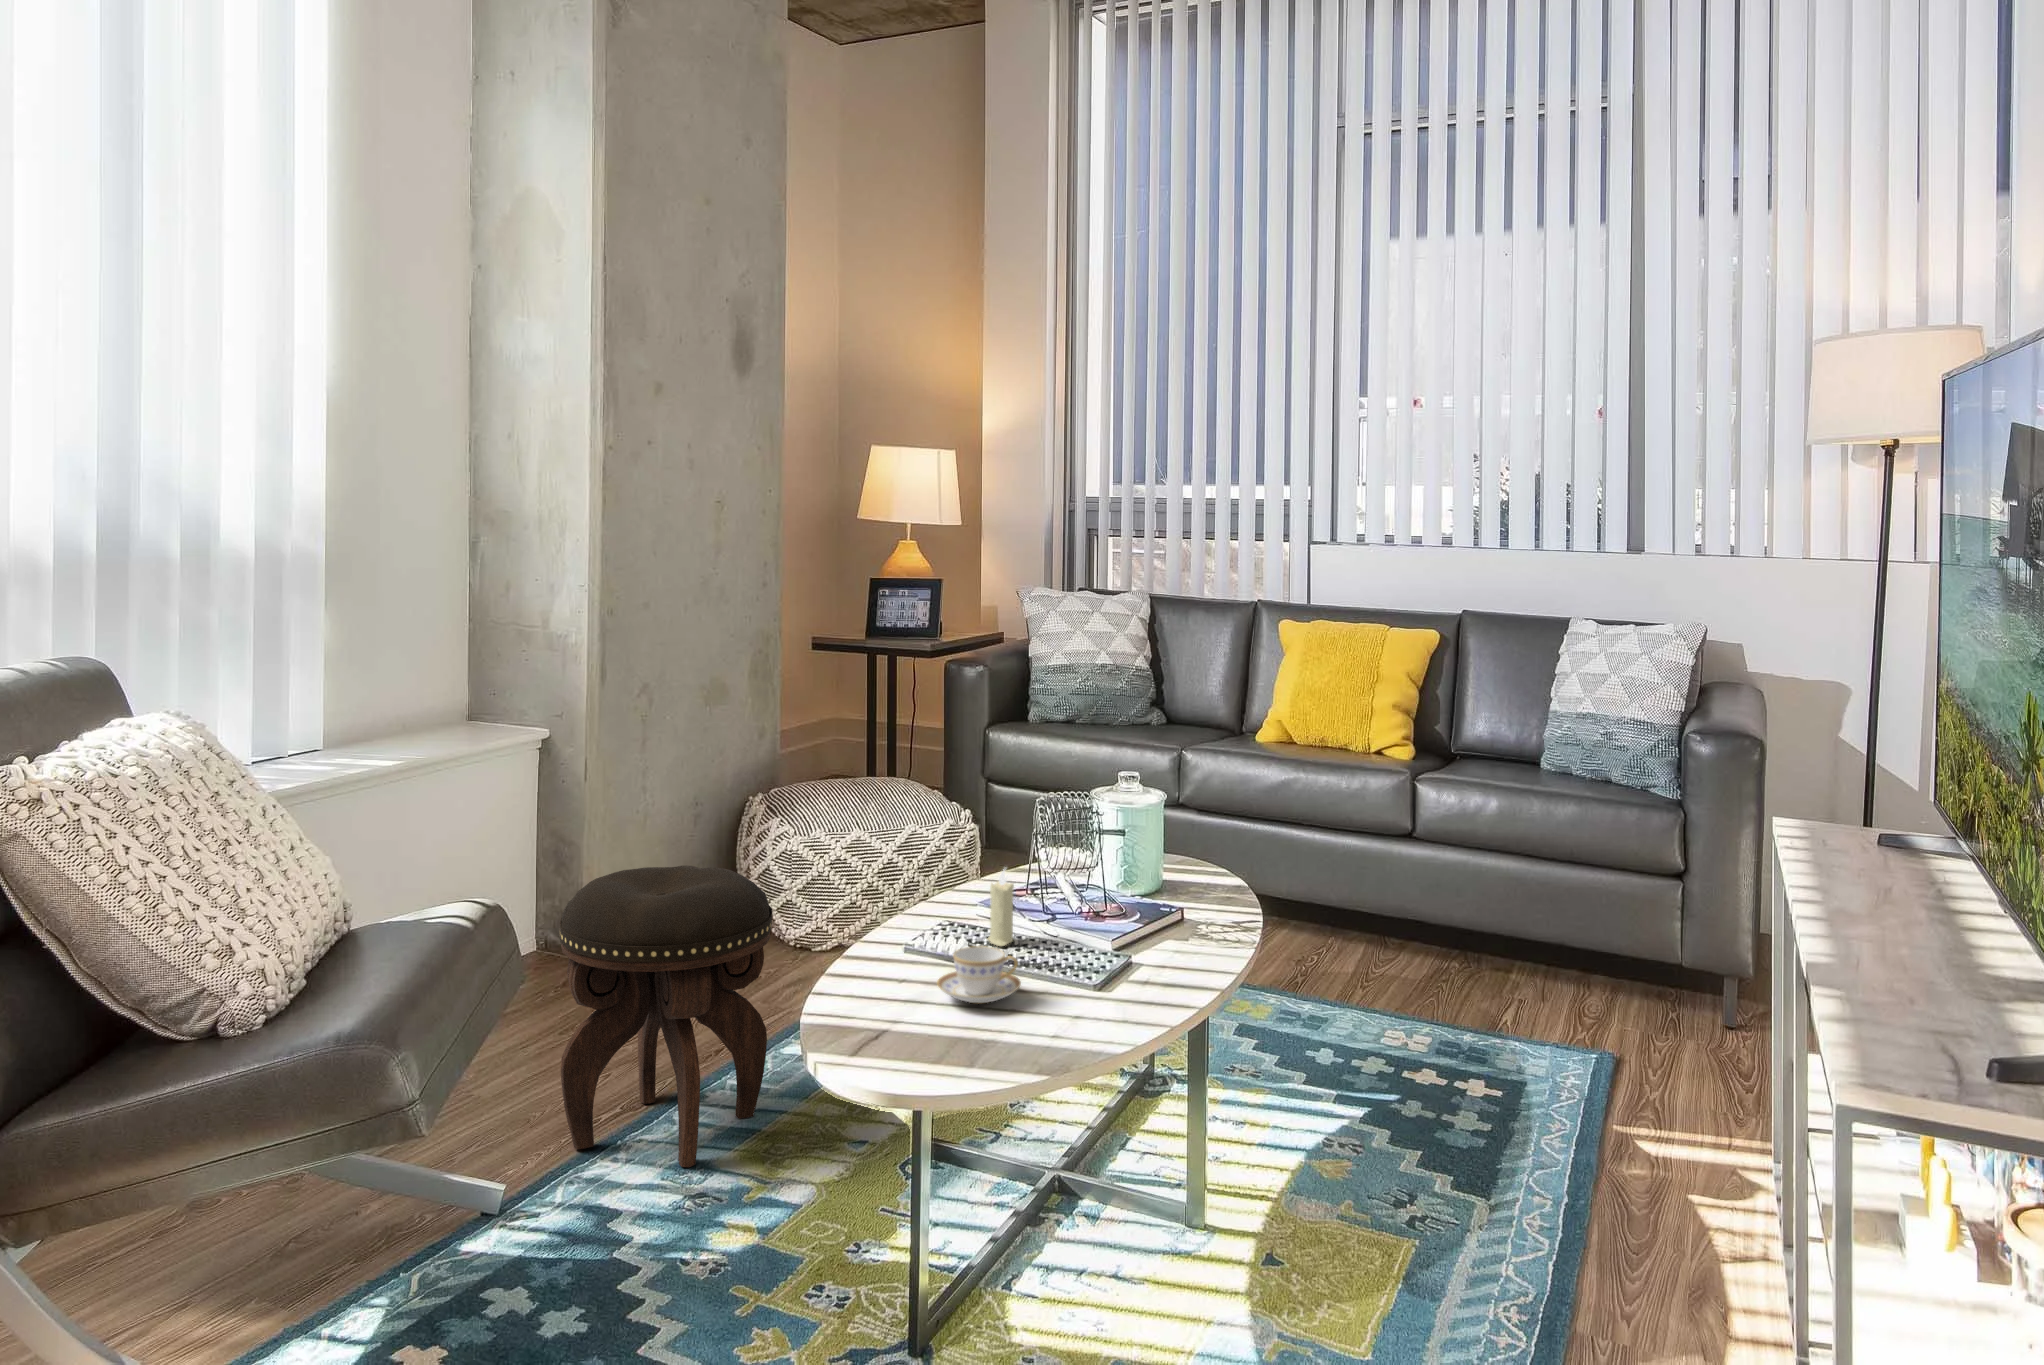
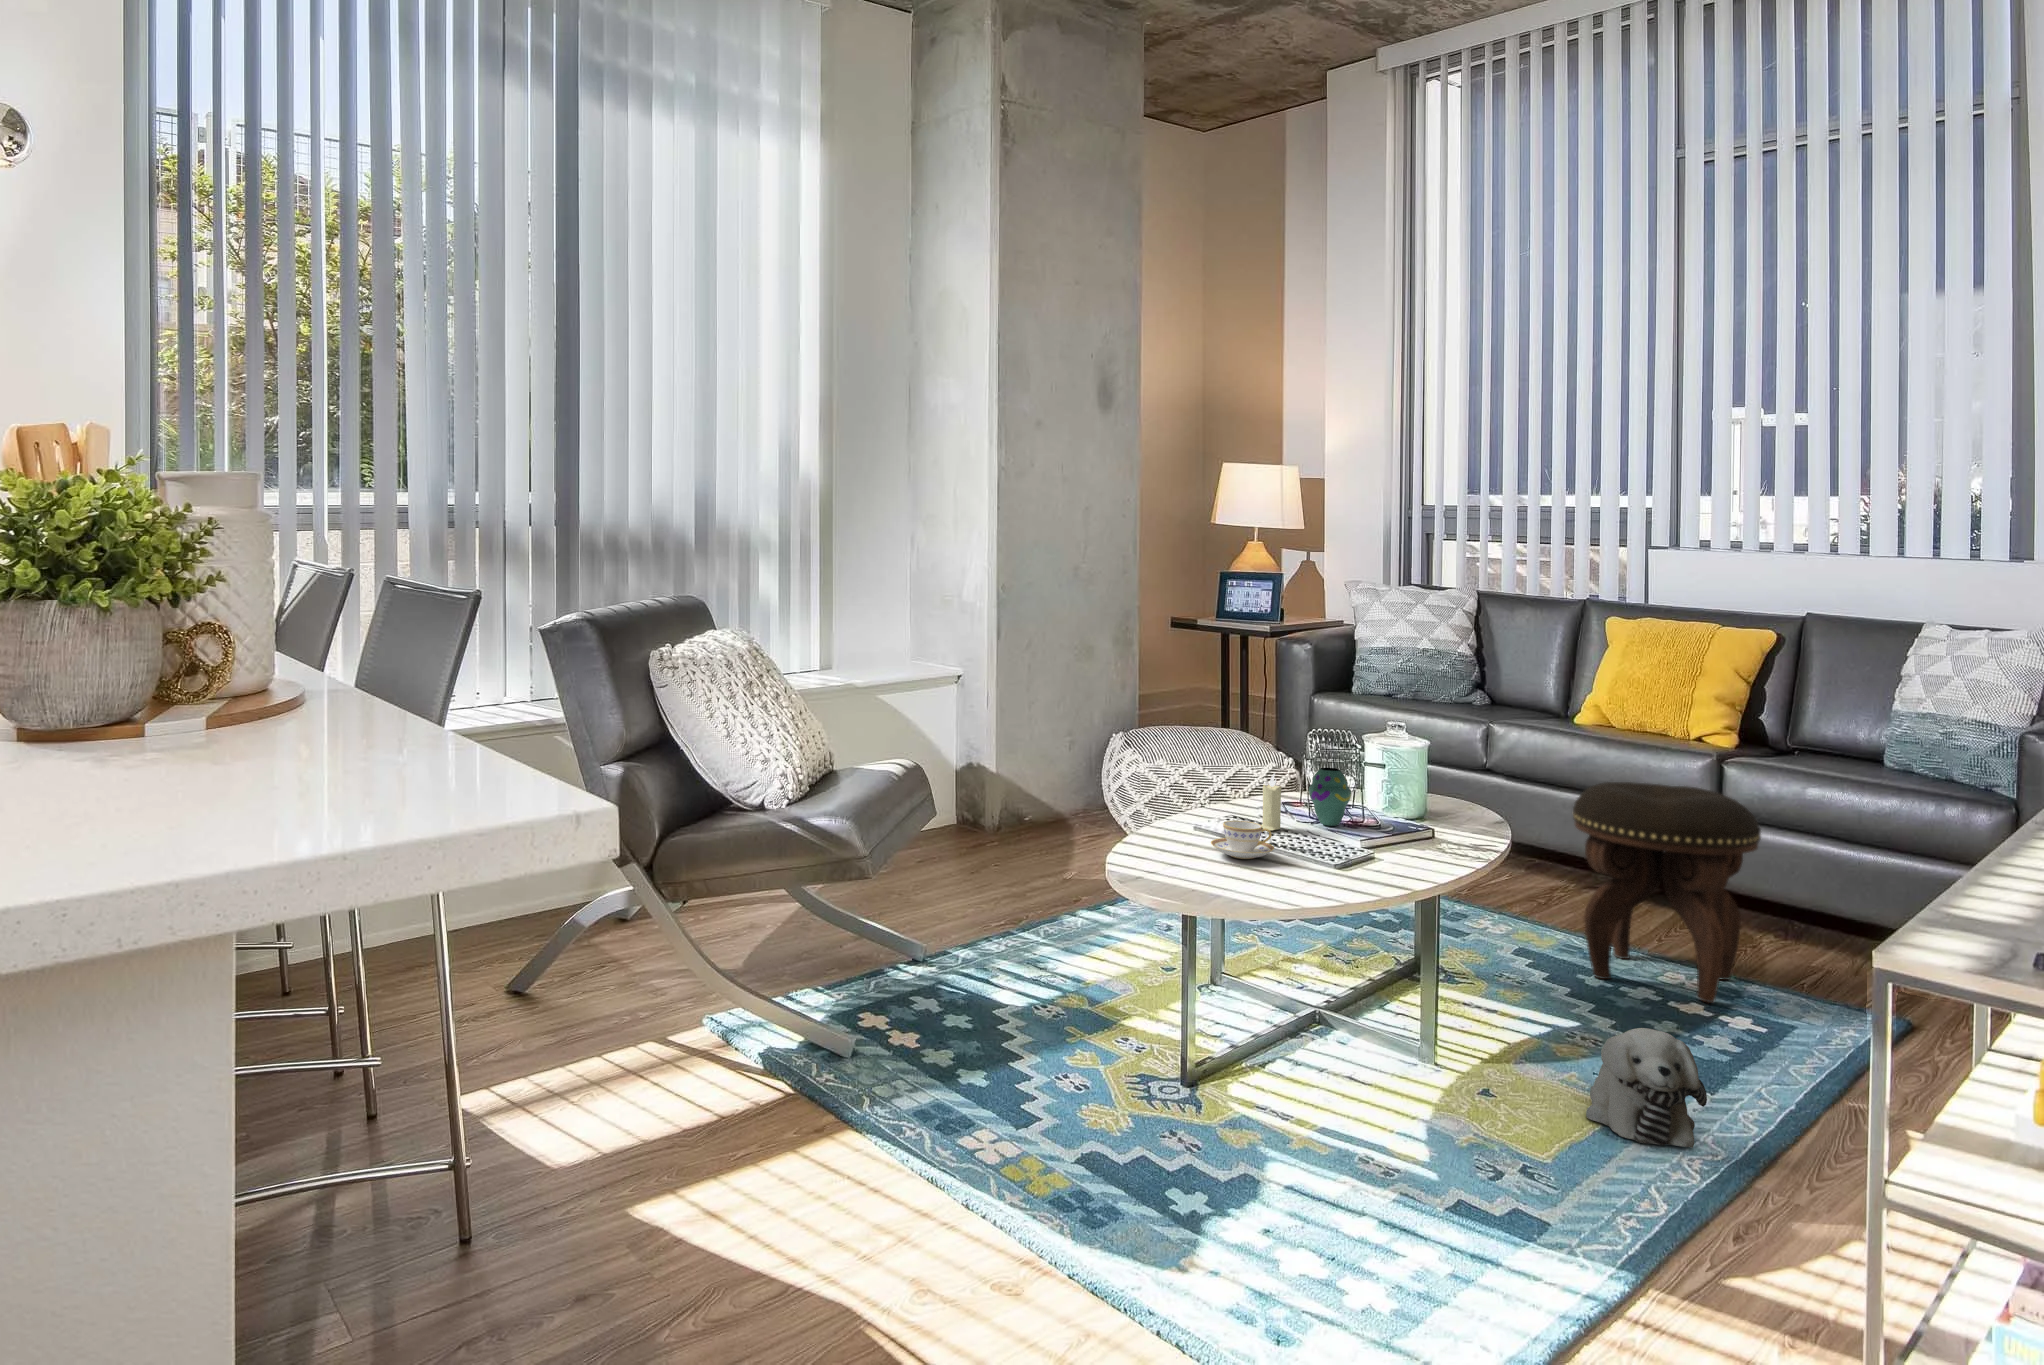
vase: none [1044,849,1095,927] -> present [1309,768,1351,826]
footstool: present [559,866,773,1167] -> present [1573,782,1761,1003]
plush toy: none [1381,1152,1510,1301] -> present [1586,1028,1707,1148]

